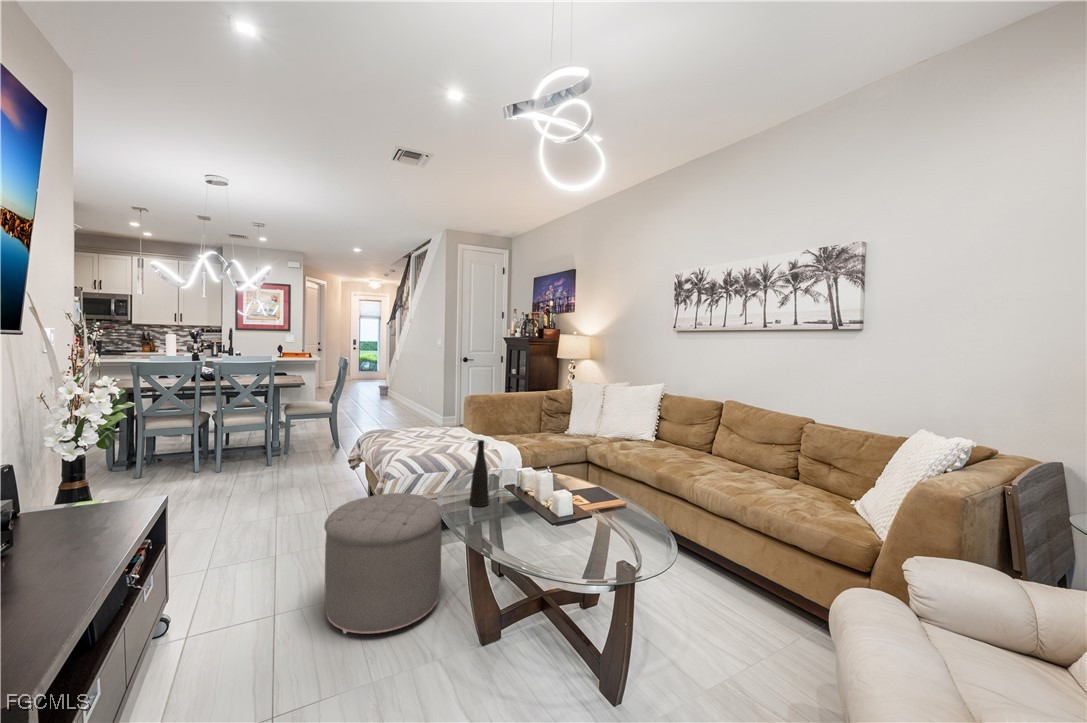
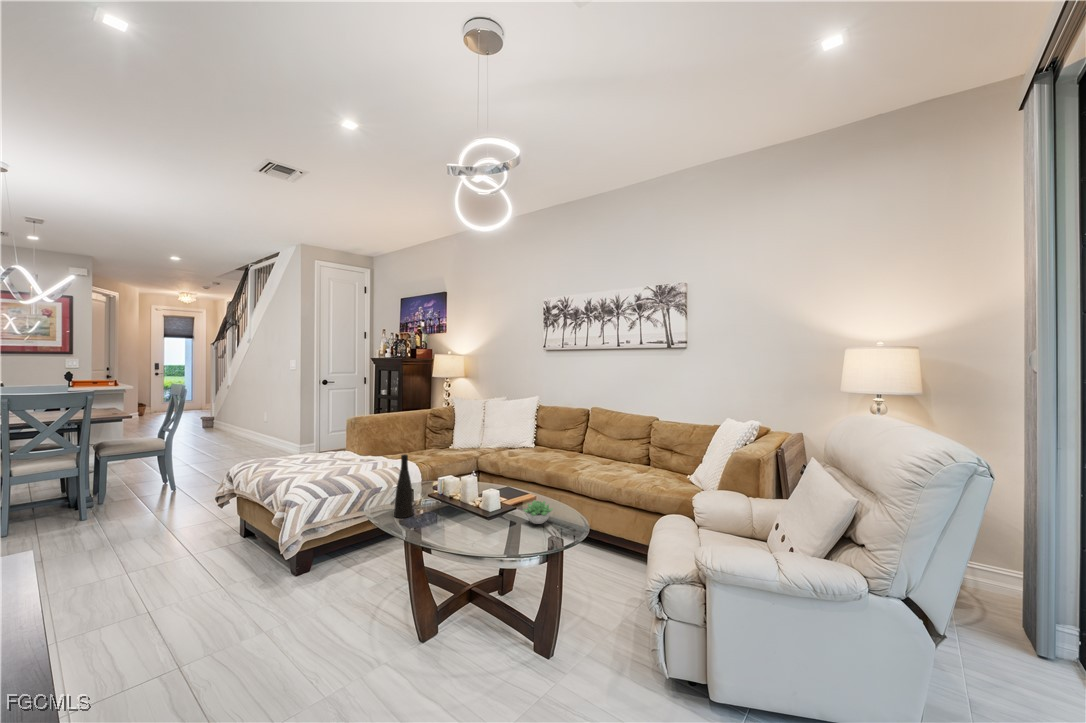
ottoman: present [324,493,442,633] -> none [241,516,369,666]
succulent plant: none [600,509,638,539] -> present [523,500,553,524]

